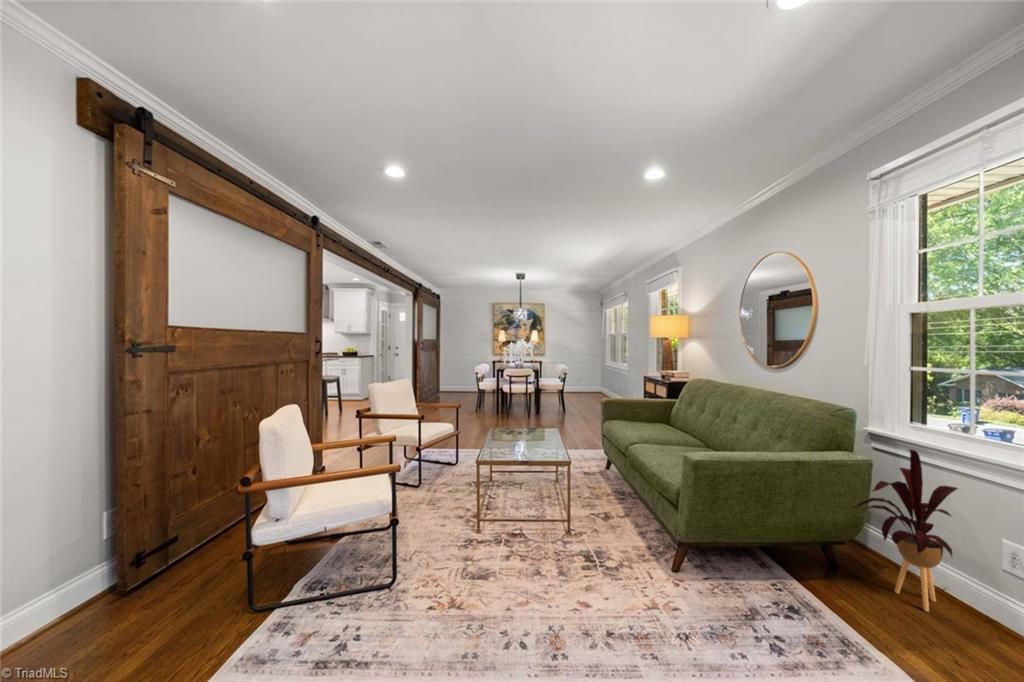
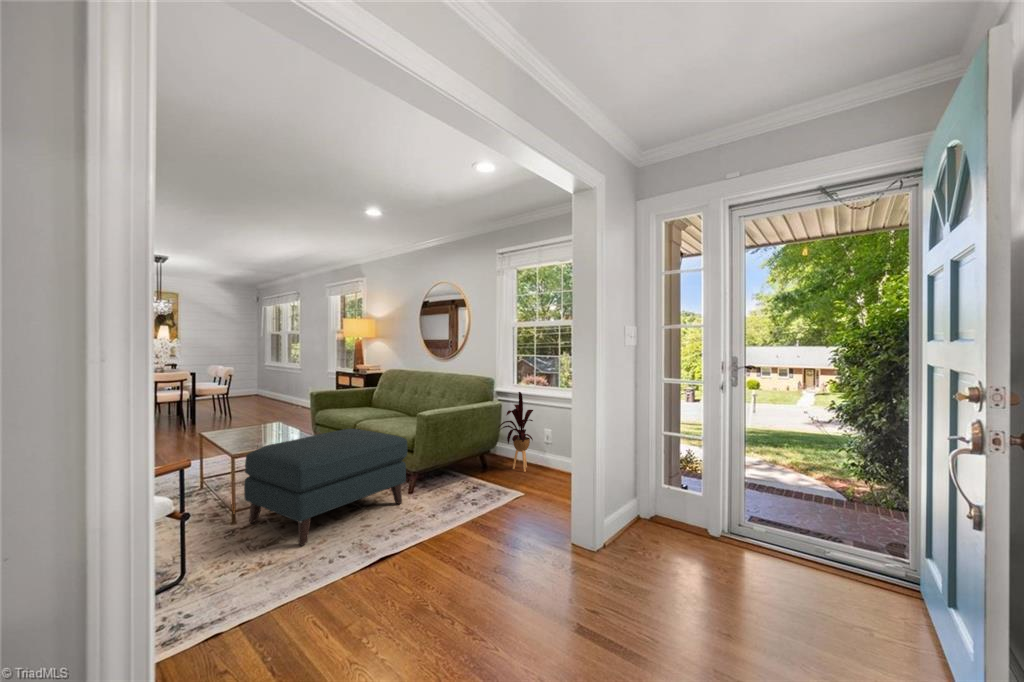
ottoman: none [482,456,660,601] -> present [244,429,407,546]

